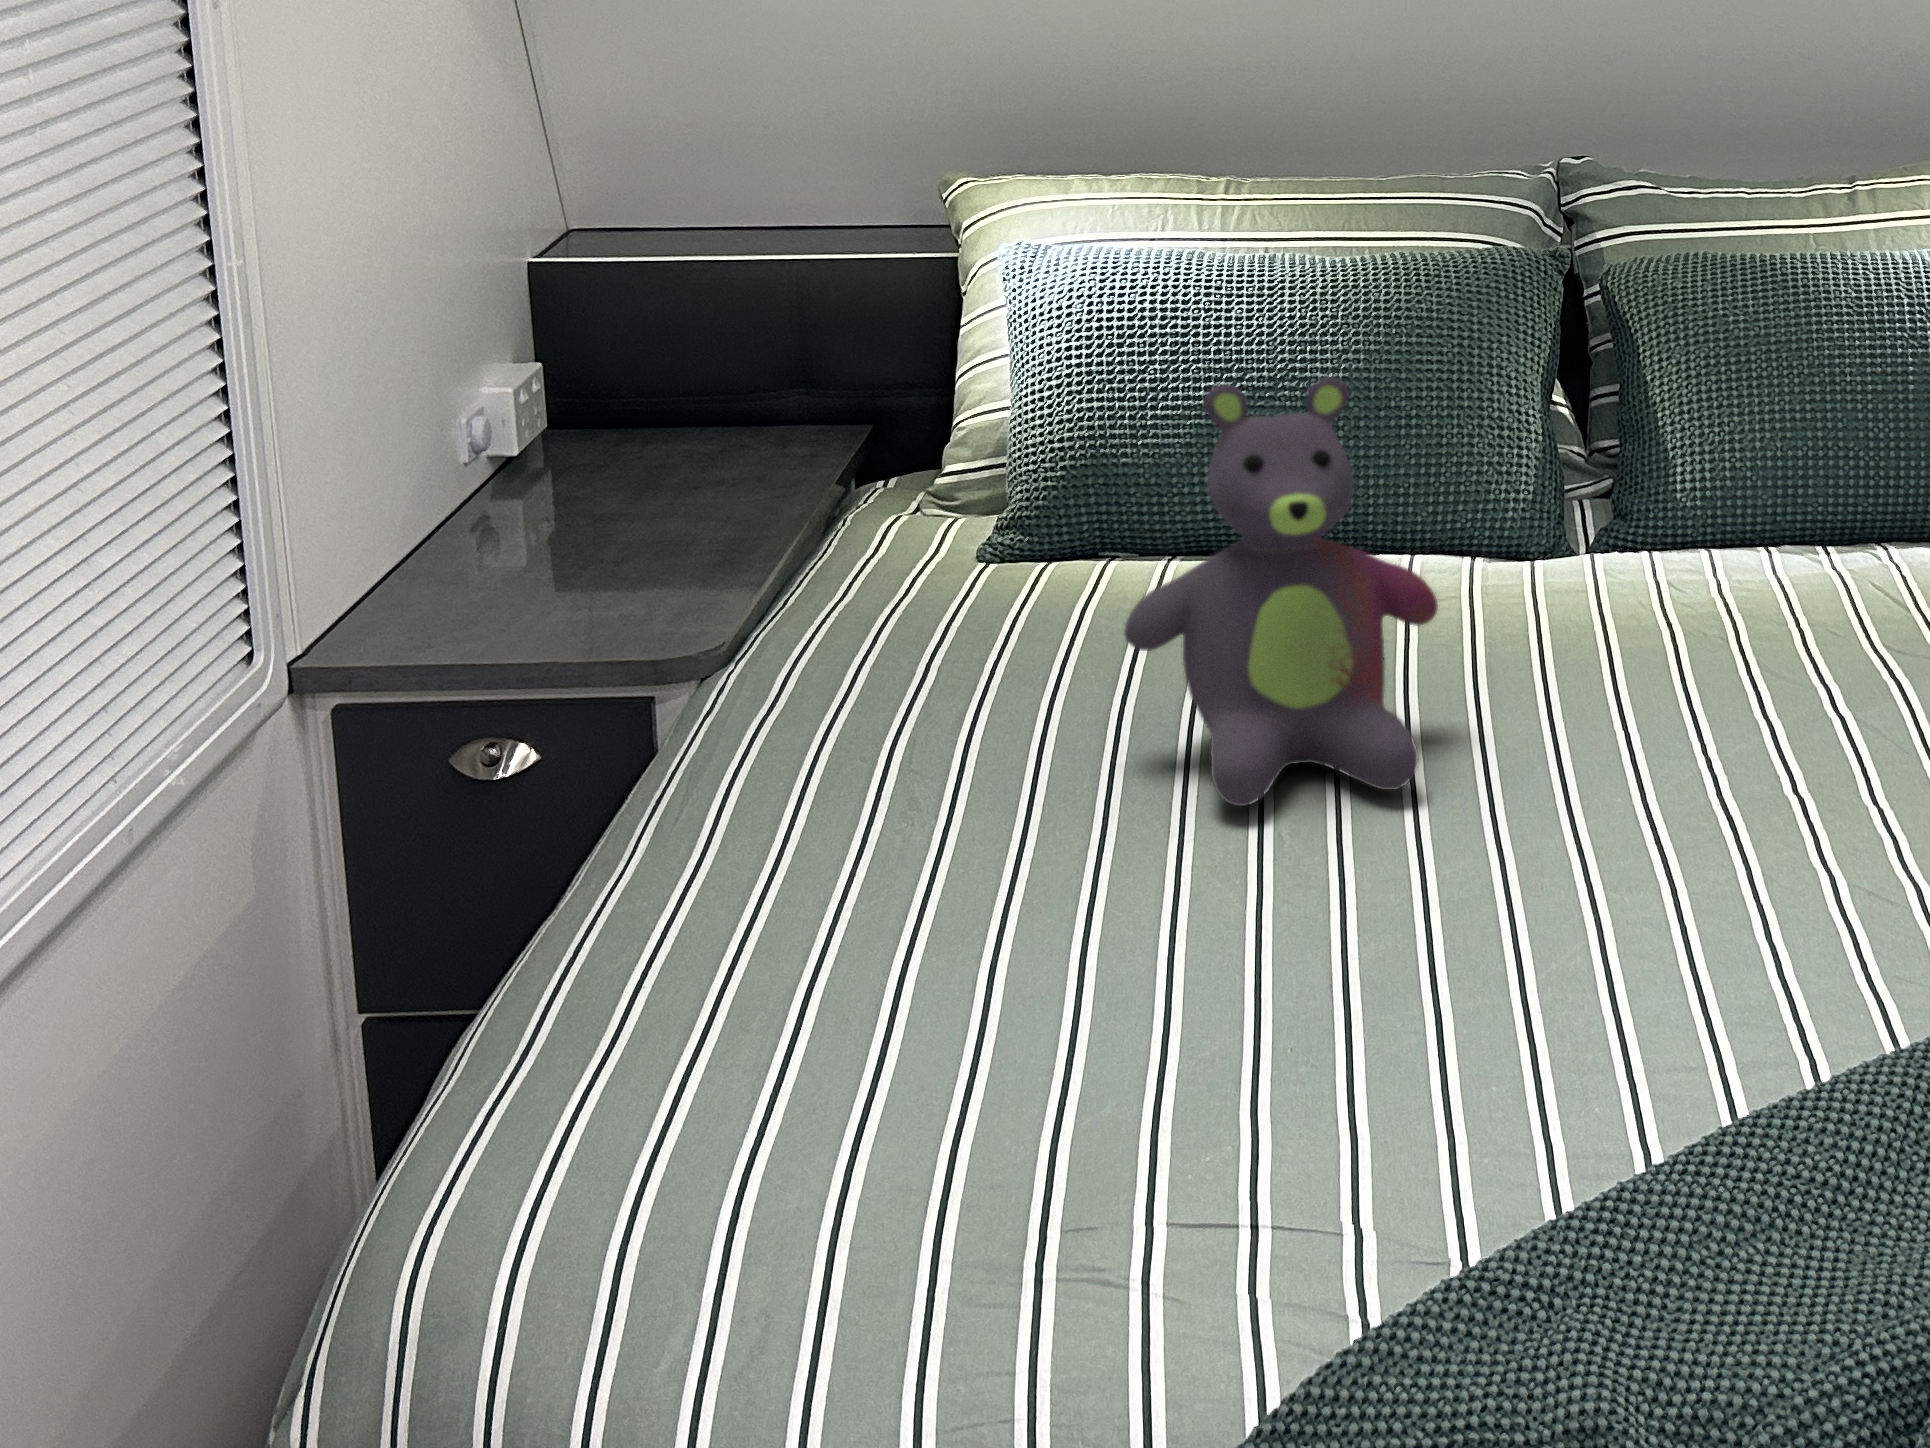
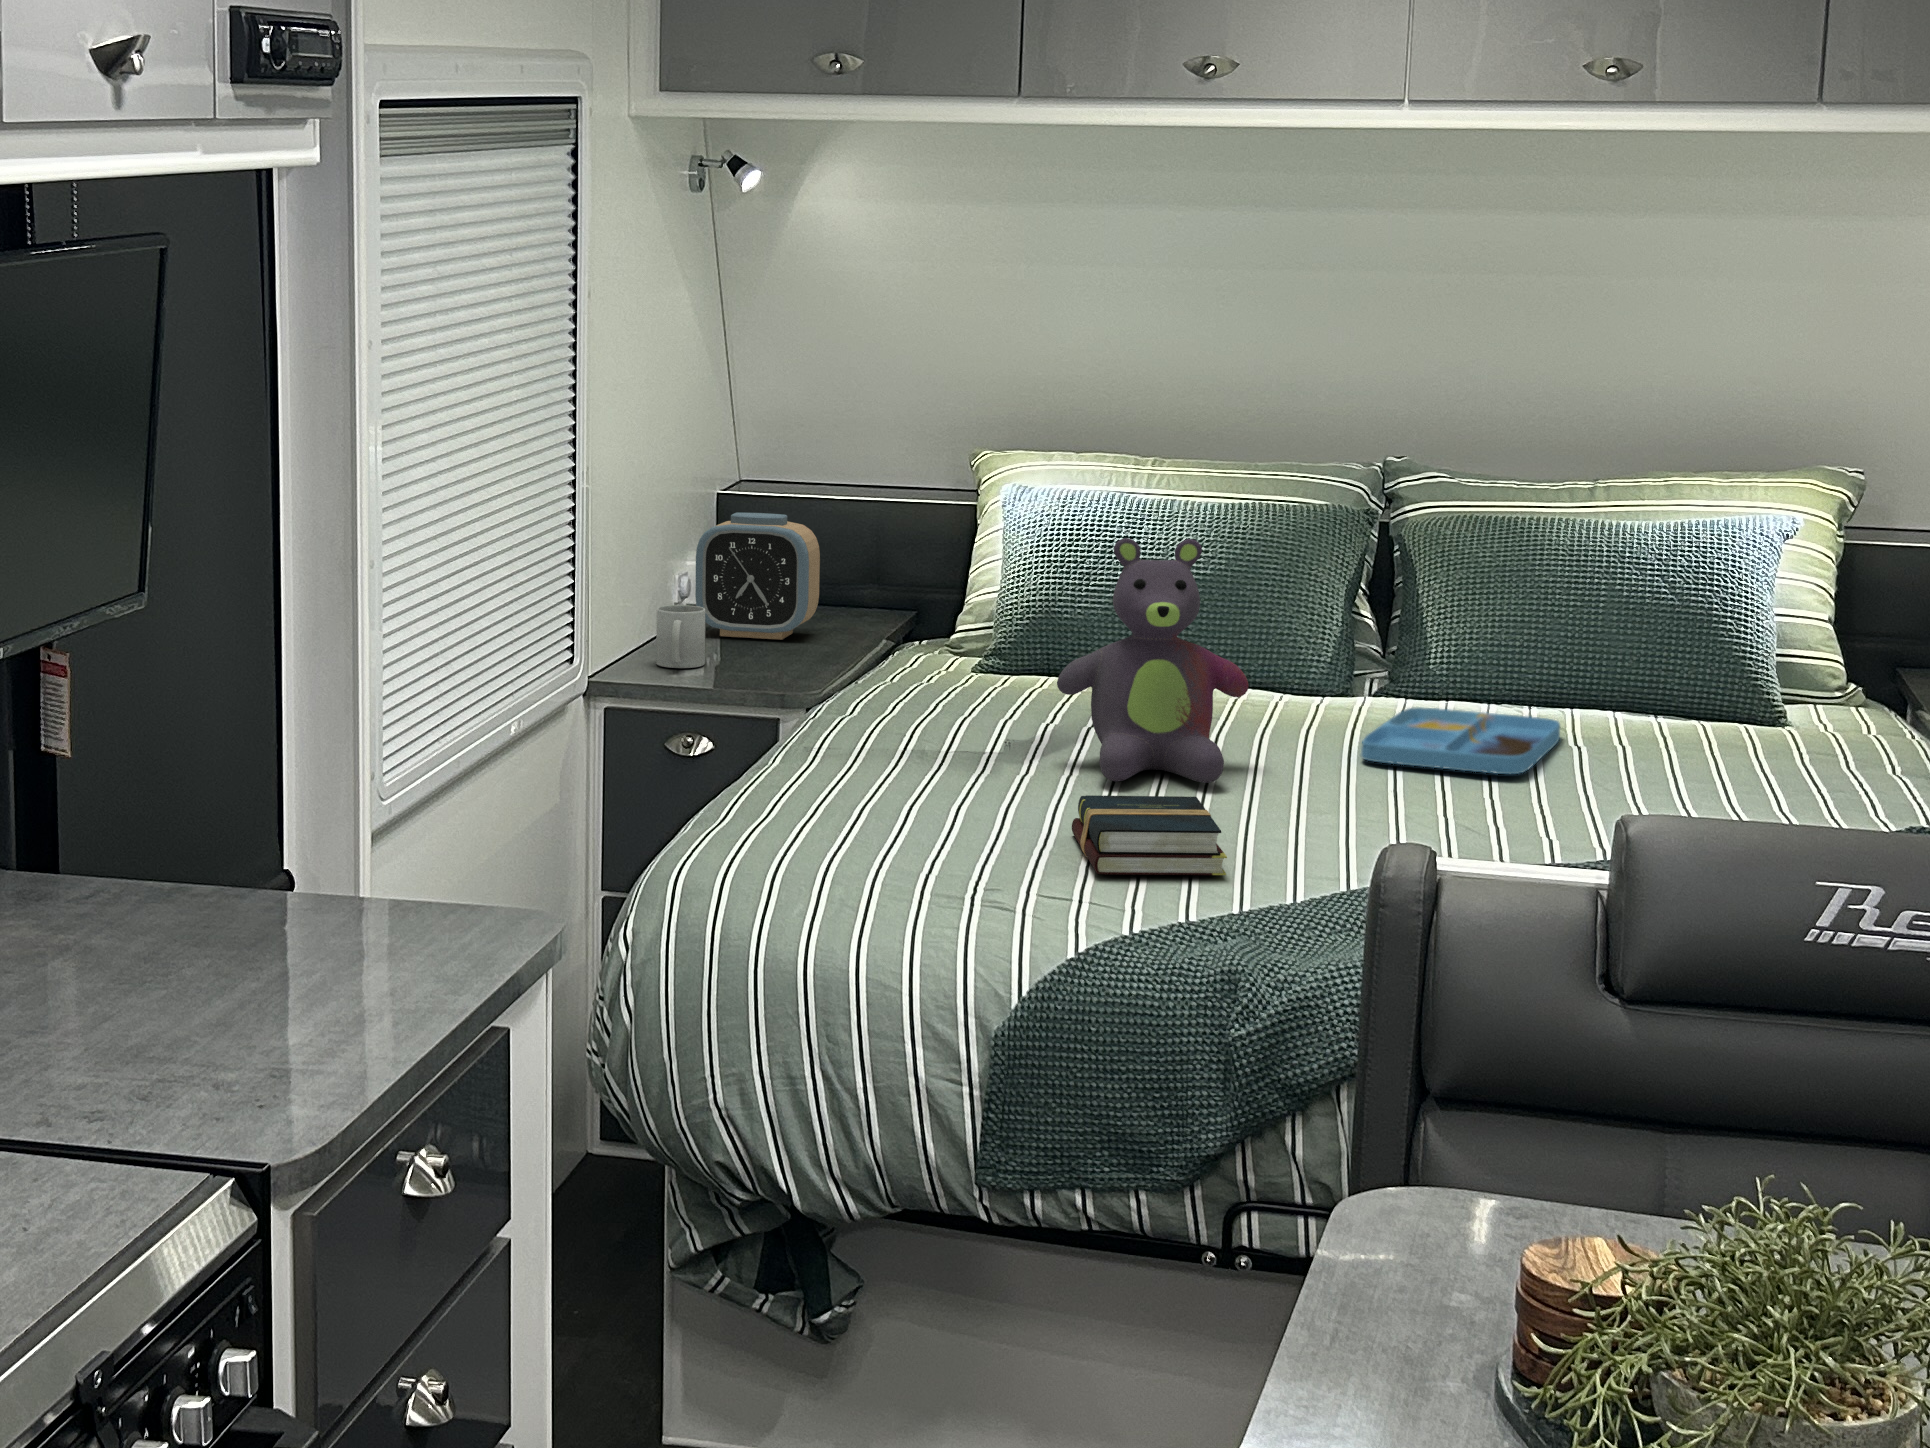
alarm clock: none [488,318,705,524] -> present [695,513,820,640]
mug: none [418,499,513,612] -> present [656,605,705,668]
tray: none [1614,569,1886,707] -> present [1361,707,1560,774]
hardback book: none [1189,869,1486,1082] -> present [1072,795,1227,875]

